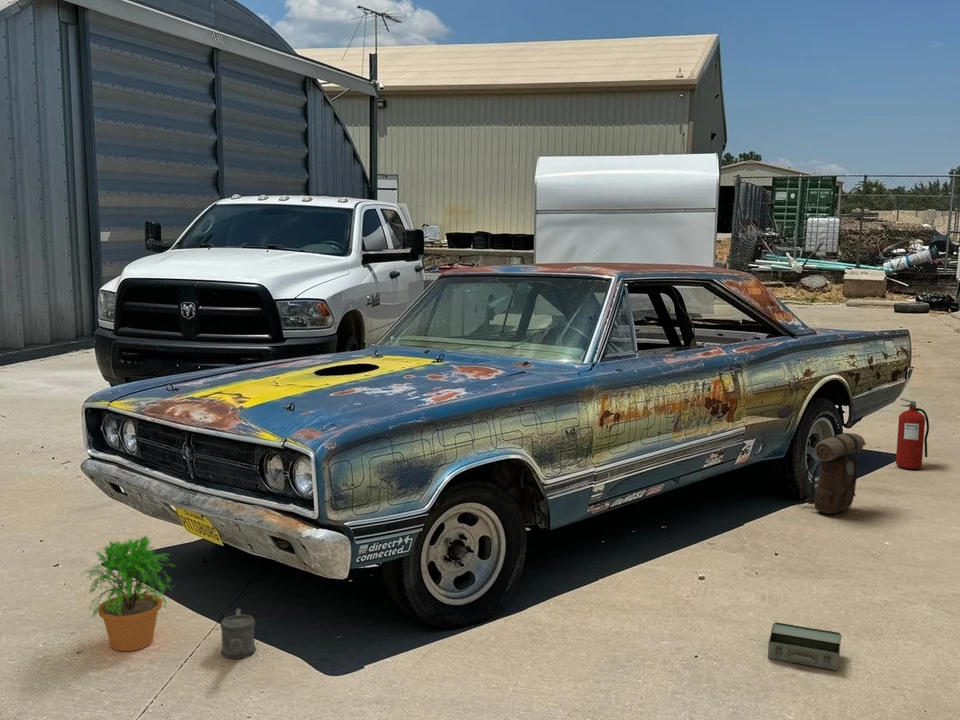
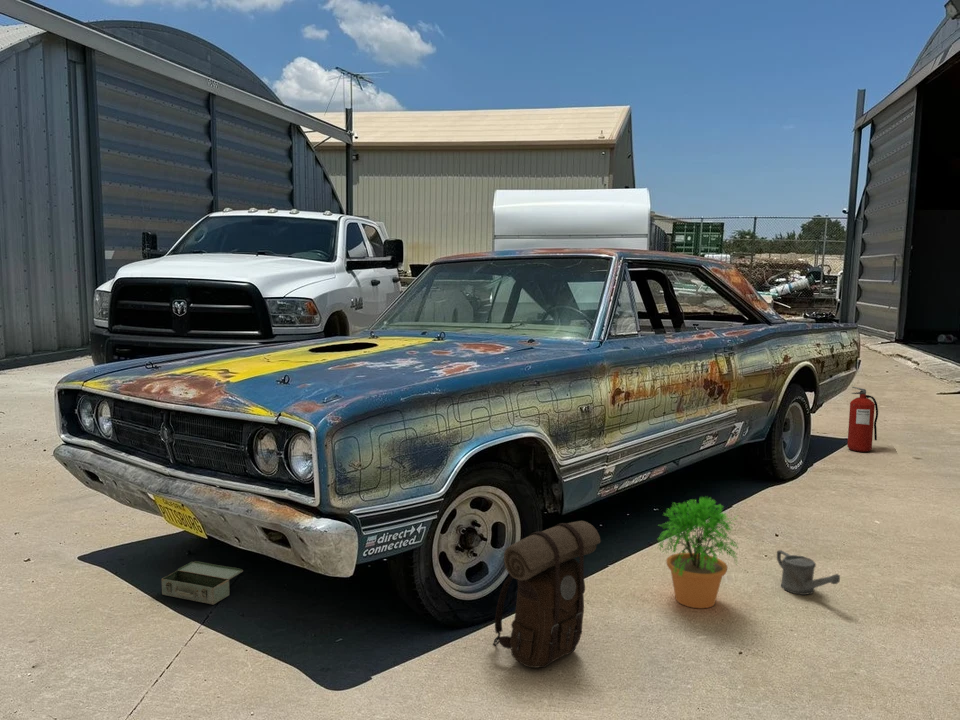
backpack: present [800,433,866,514] -> present [494,521,600,668]
potted plant: present [88,536,169,651] -> present [659,497,738,608]
watering can: present [220,609,256,659] -> present [777,550,840,595]
toolbox: present [768,622,841,670] -> present [161,561,243,605]

